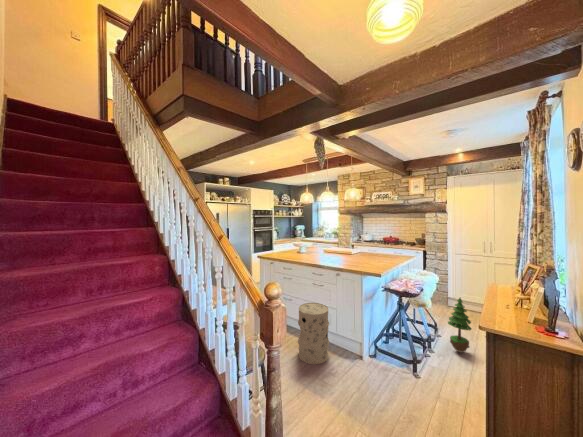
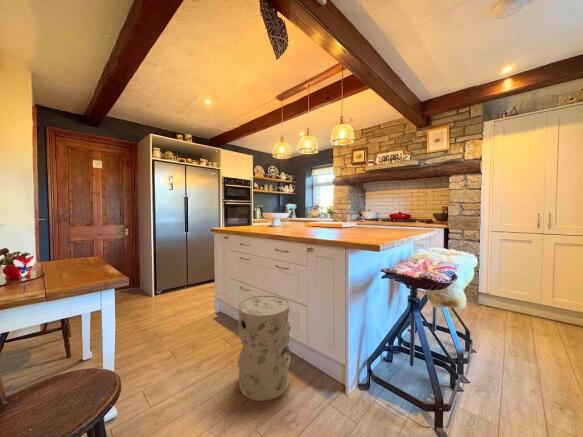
potted tree: present [448,298,472,353] -> none [492,289,537,384]

